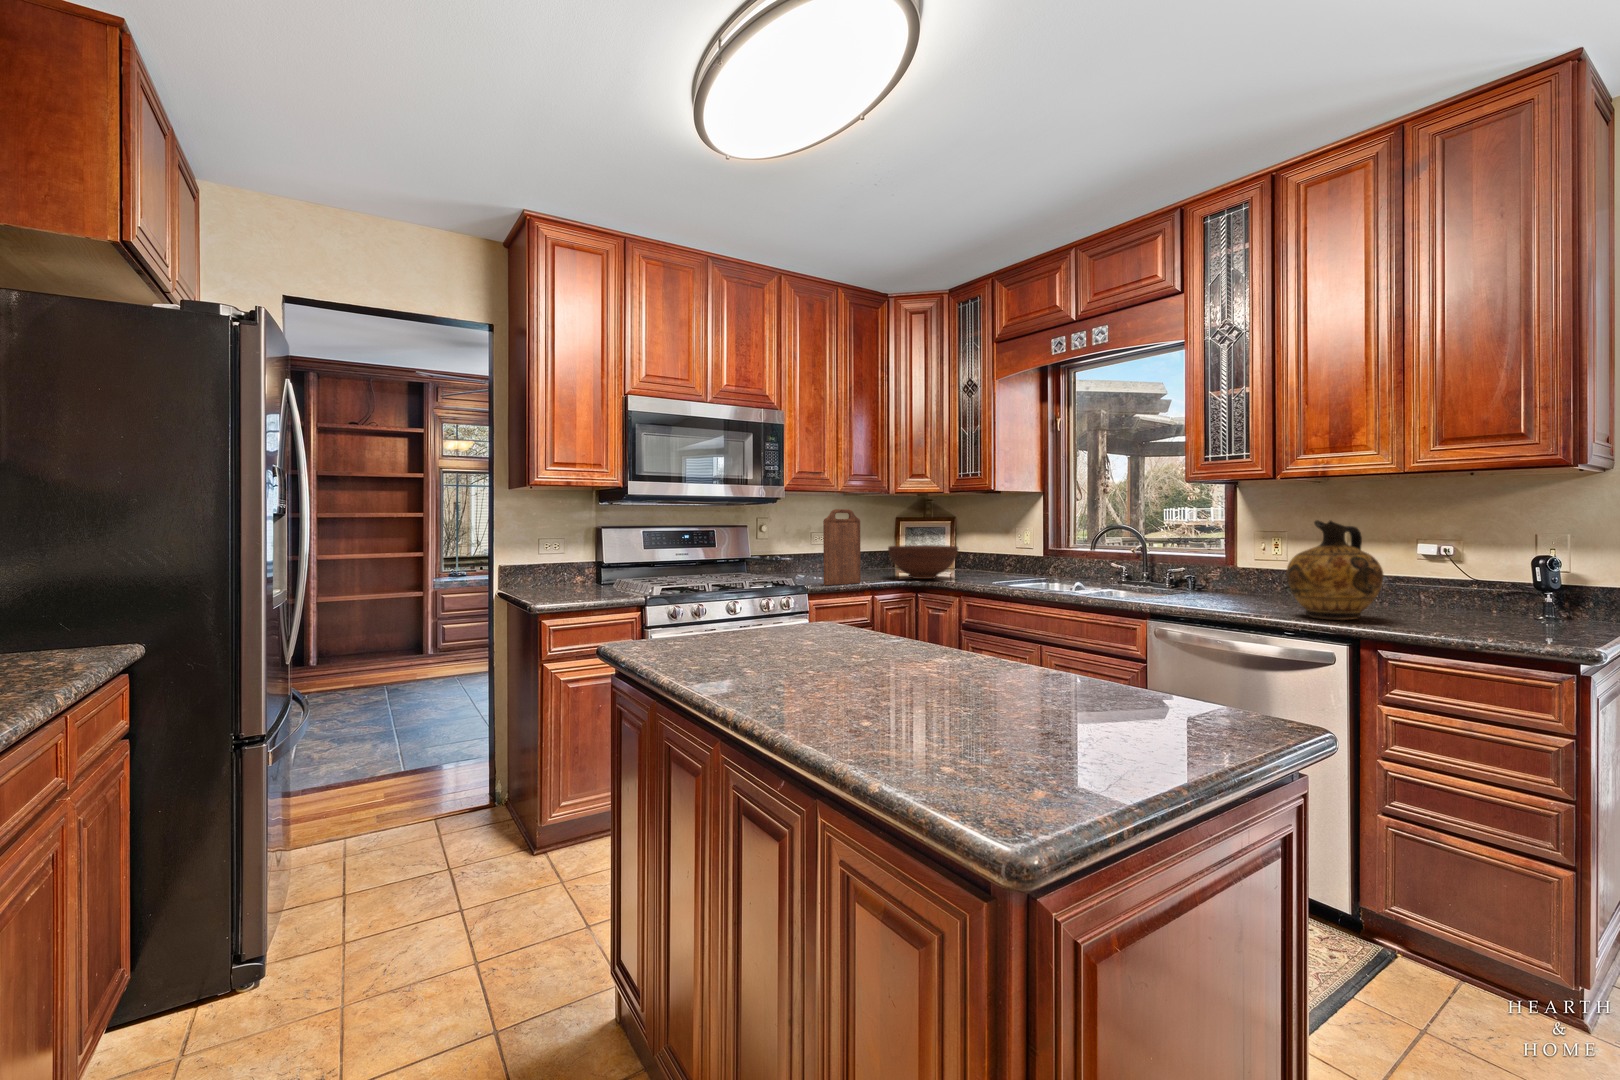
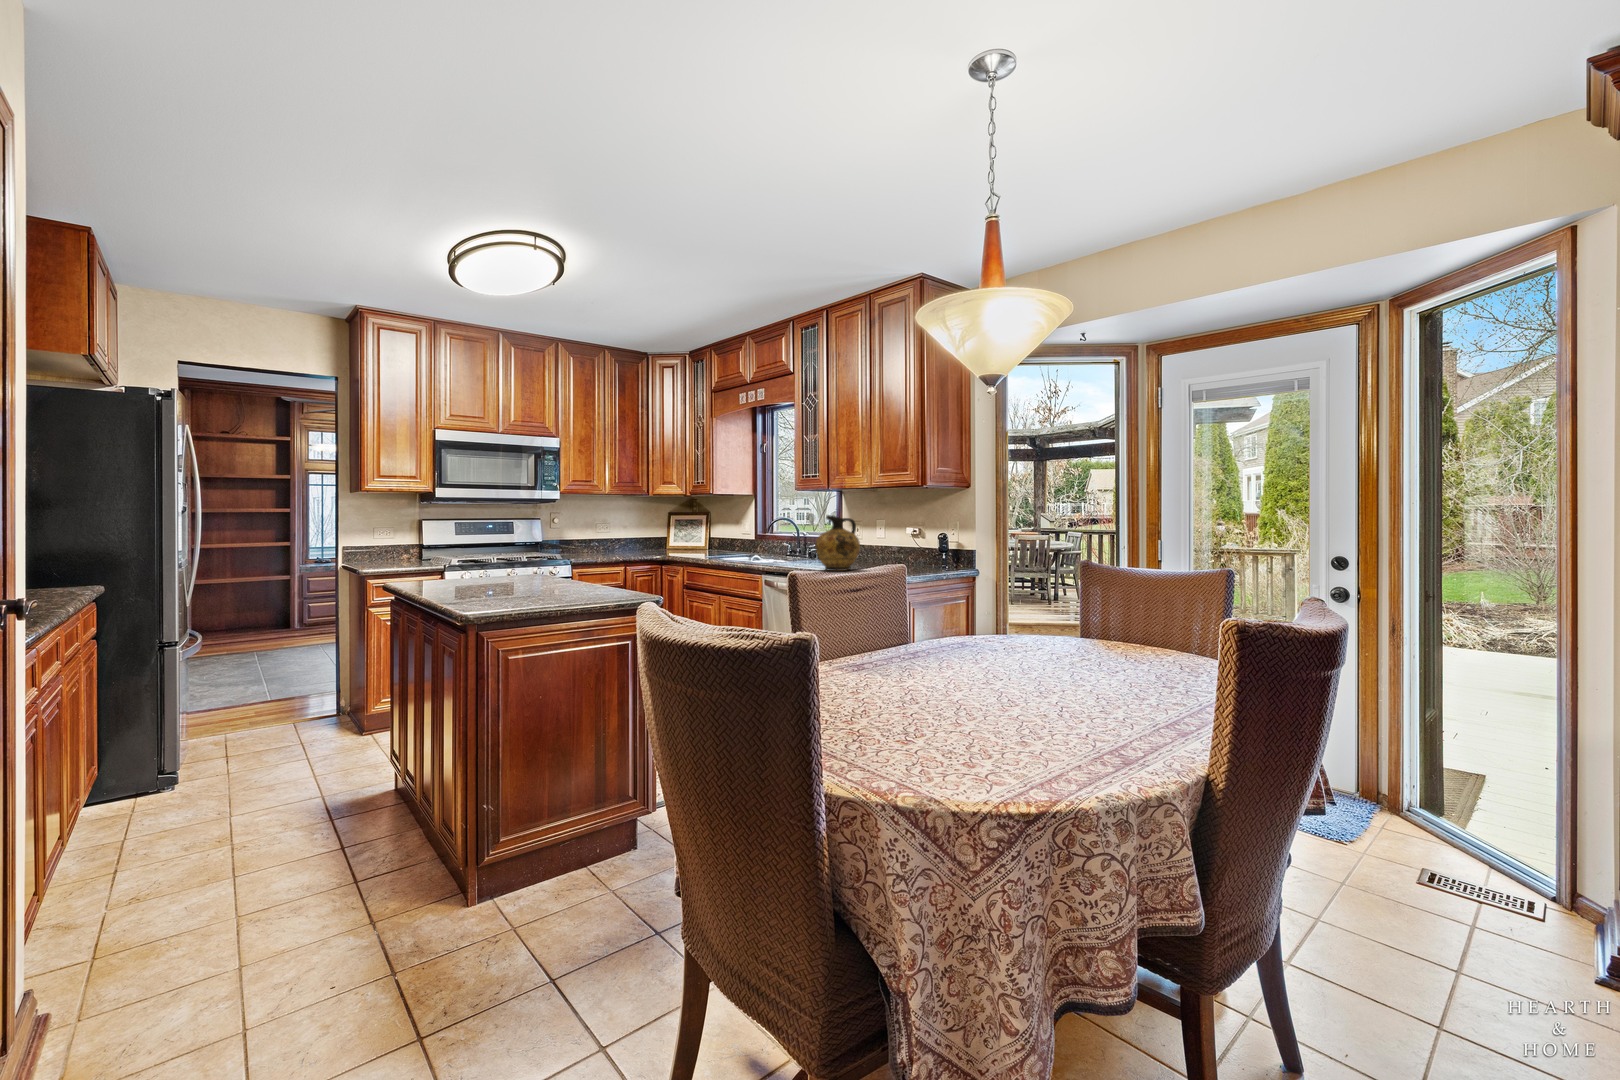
cutting board: present [823,509,861,585] -> none [583,507,613,560]
fruit bowl: present [888,545,958,579] -> none [639,533,689,556]

